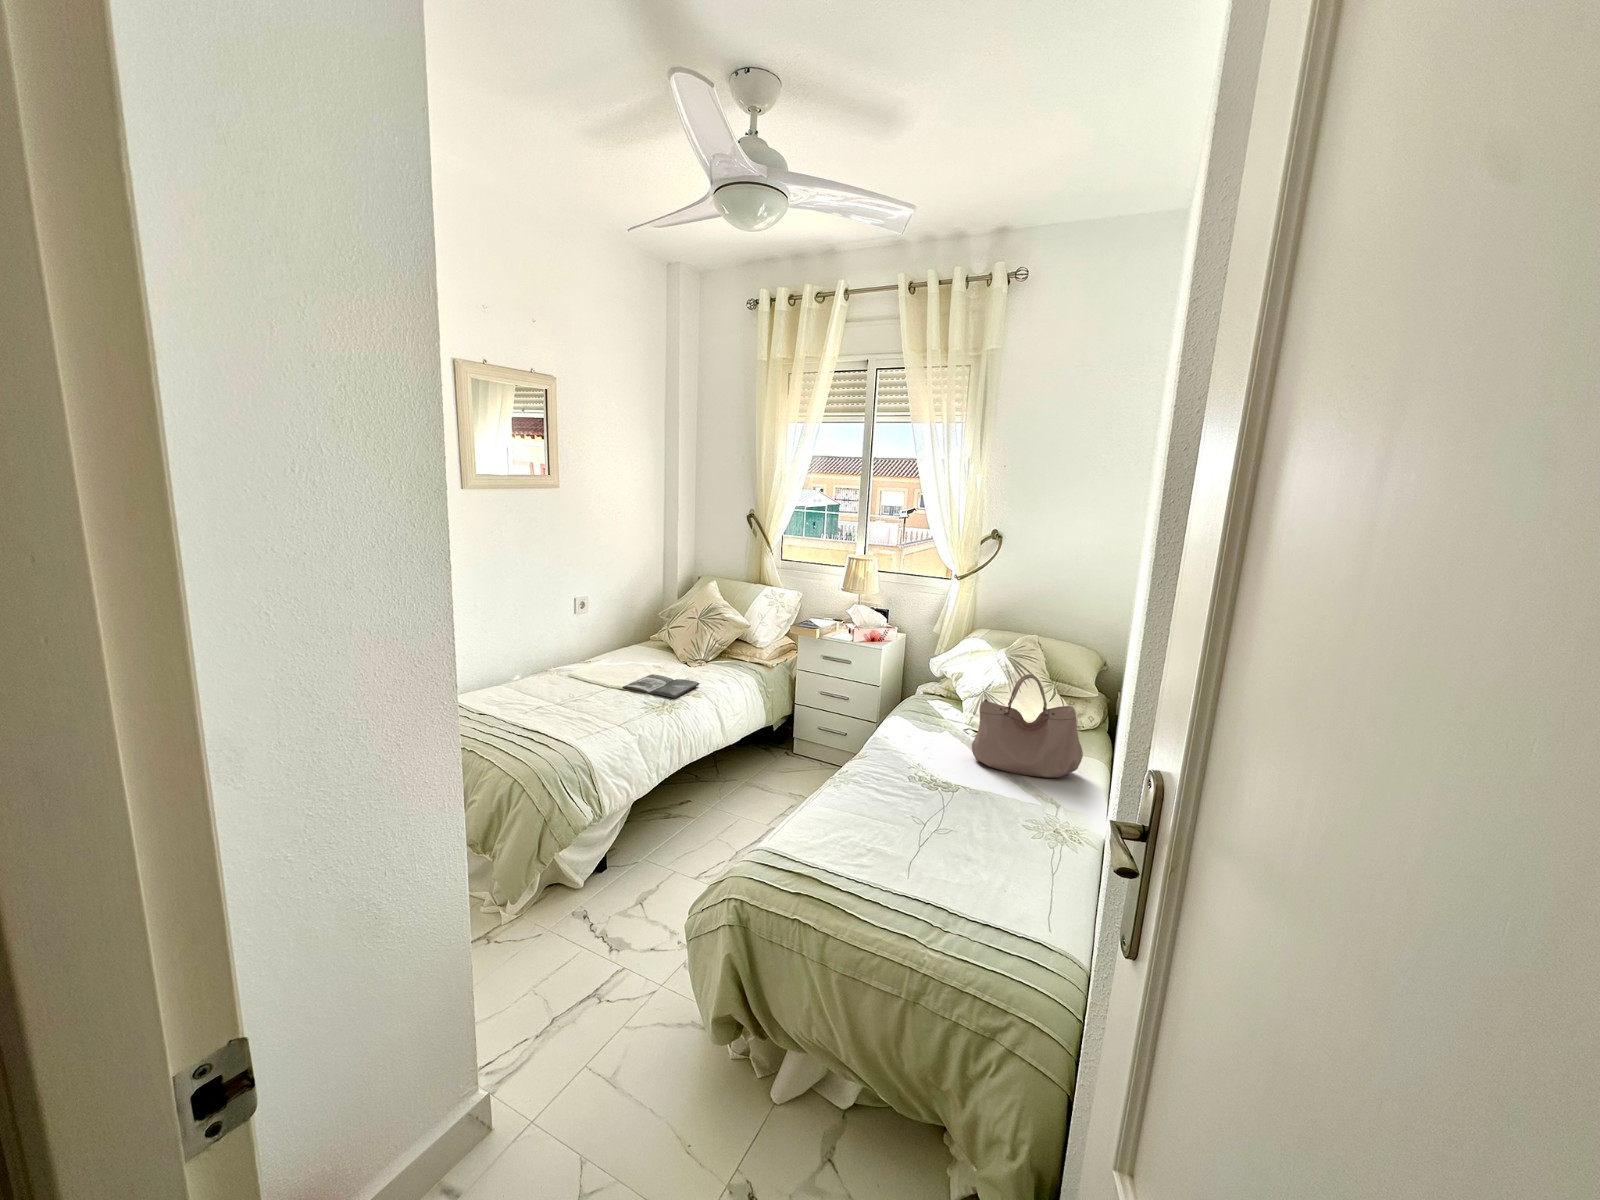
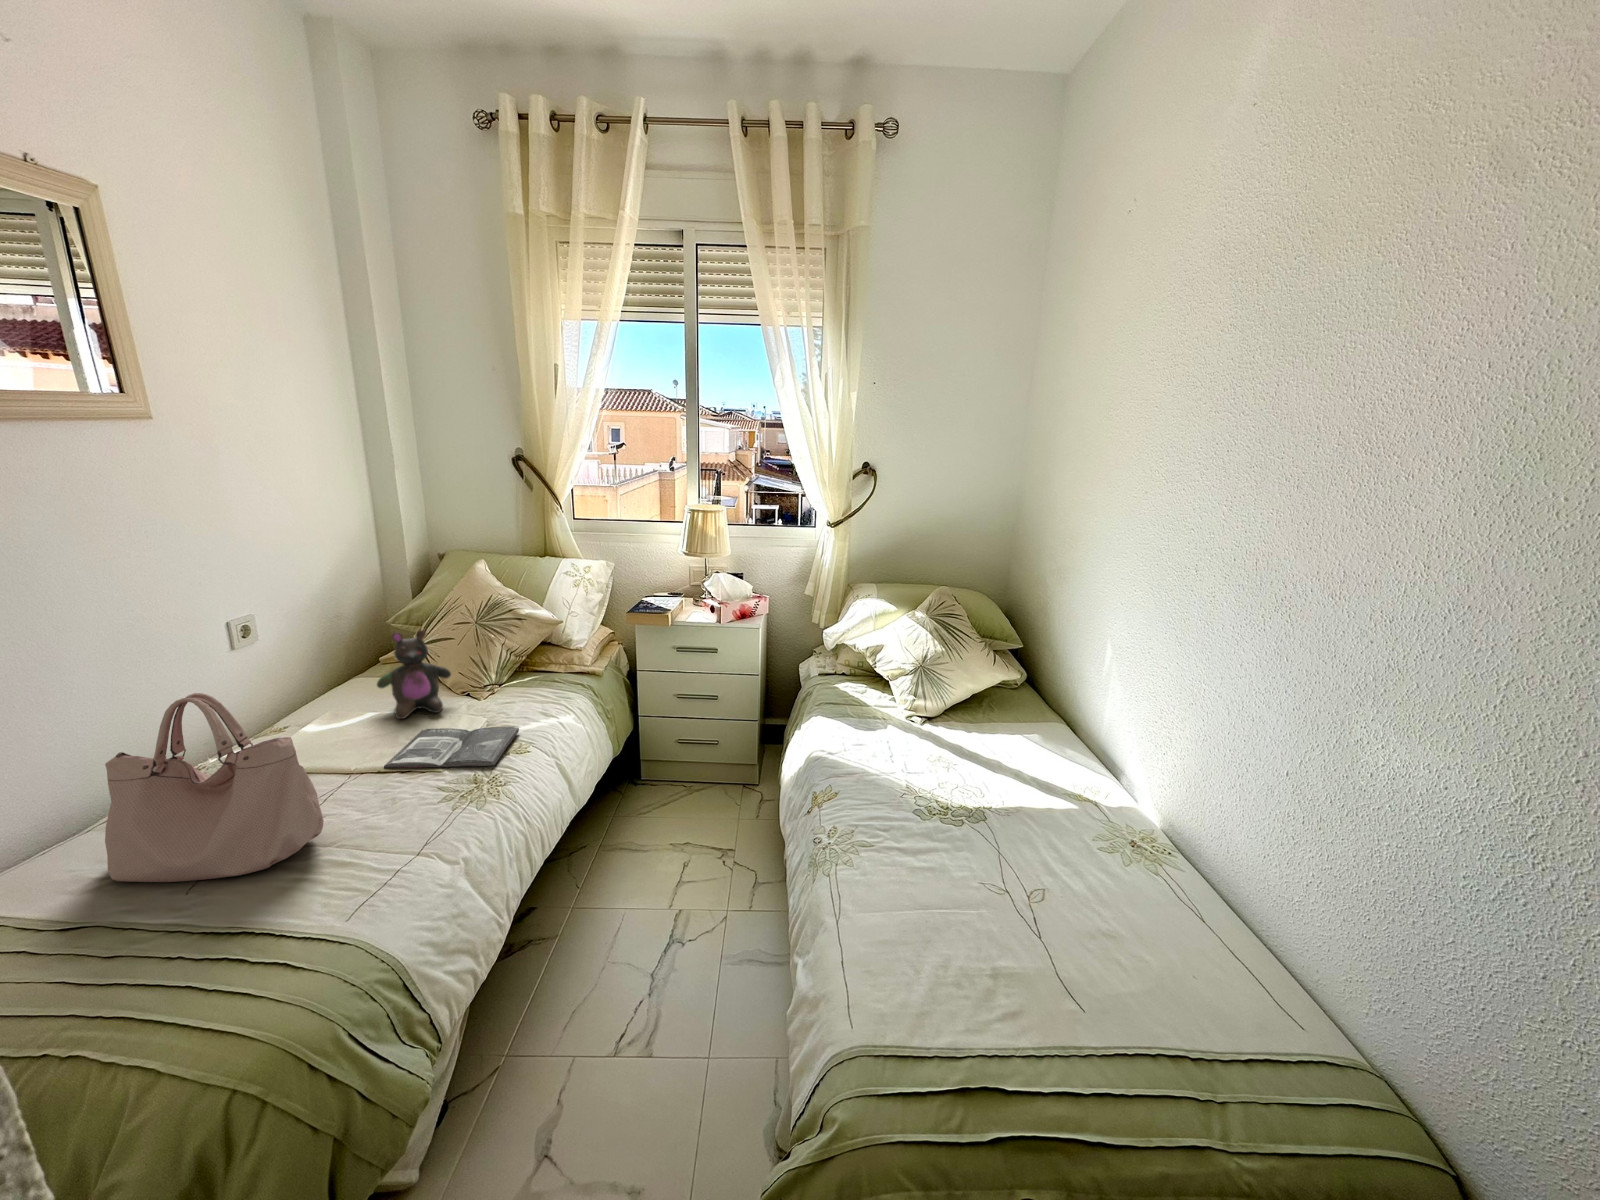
stuffed bear: none [636,617,676,668] -> present [377,630,451,719]
handbag: present [972,674,1083,778] -> present [105,693,324,882]

